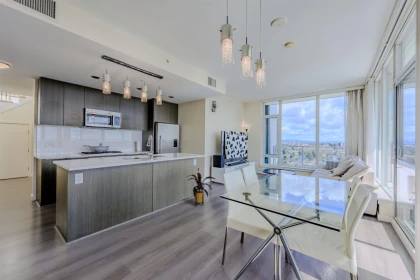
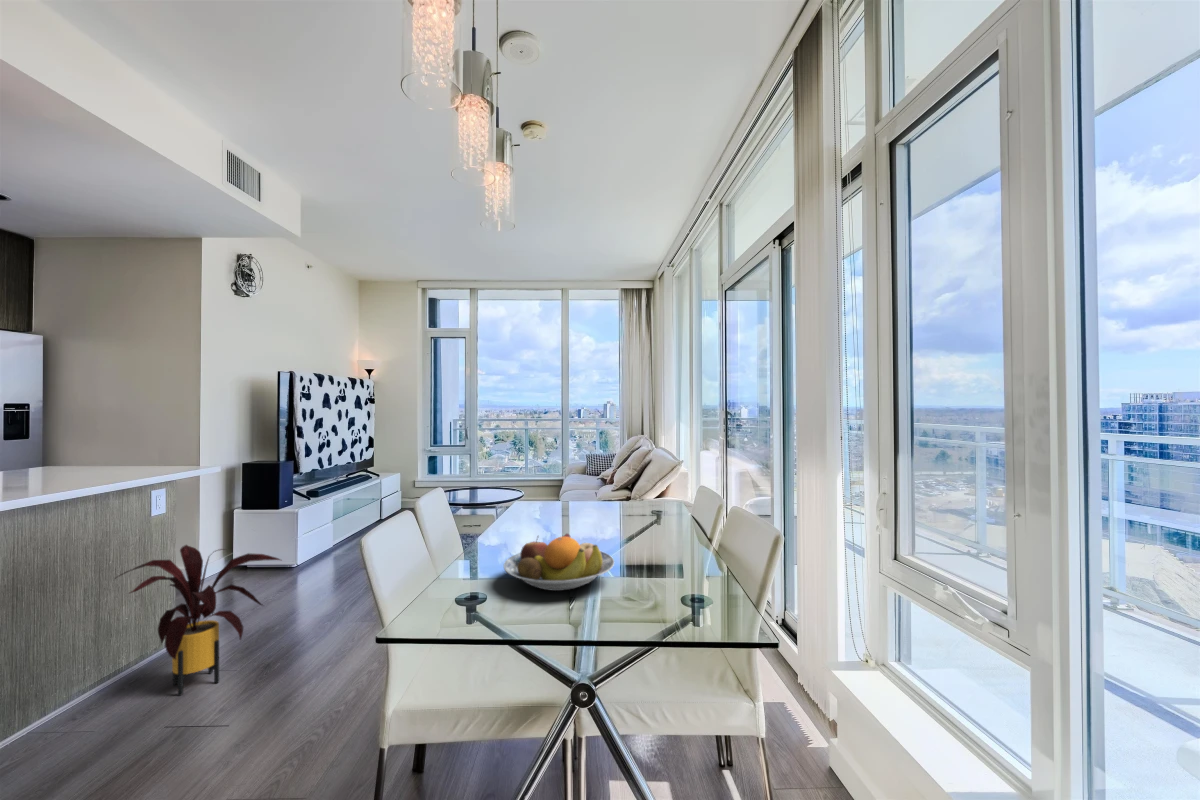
fruit bowl: none [262,181,301,199] -> present [504,534,614,591]

